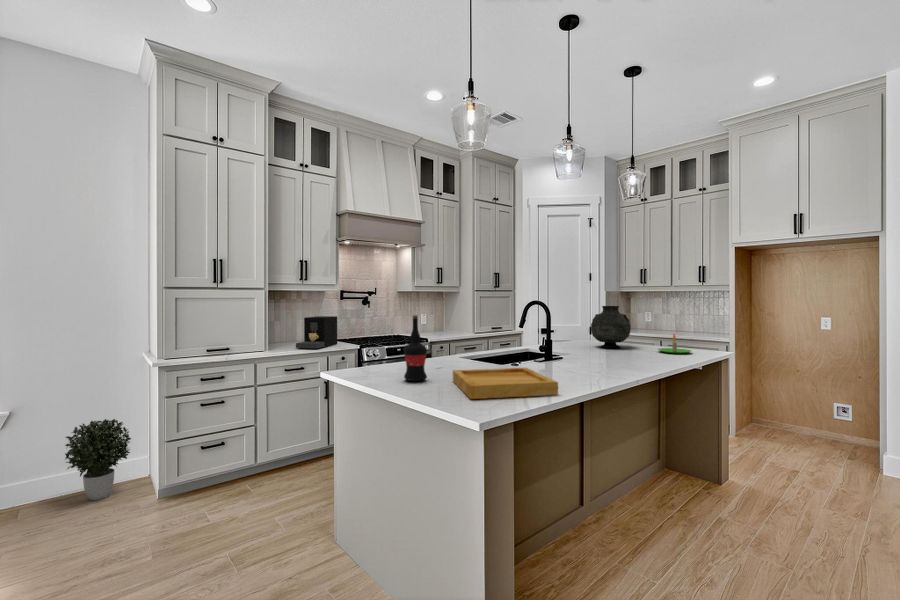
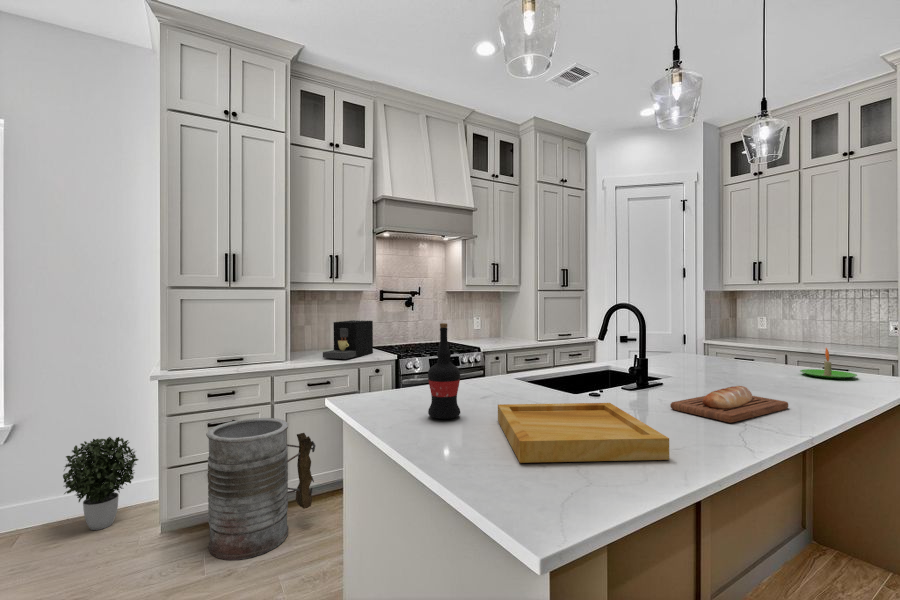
vase: present [591,306,631,348] -> none [695,309,755,367]
bread loaf: none [566,357,639,378] -> present [670,386,788,423]
trash can: none [205,398,296,512] -> present [206,418,316,560]

